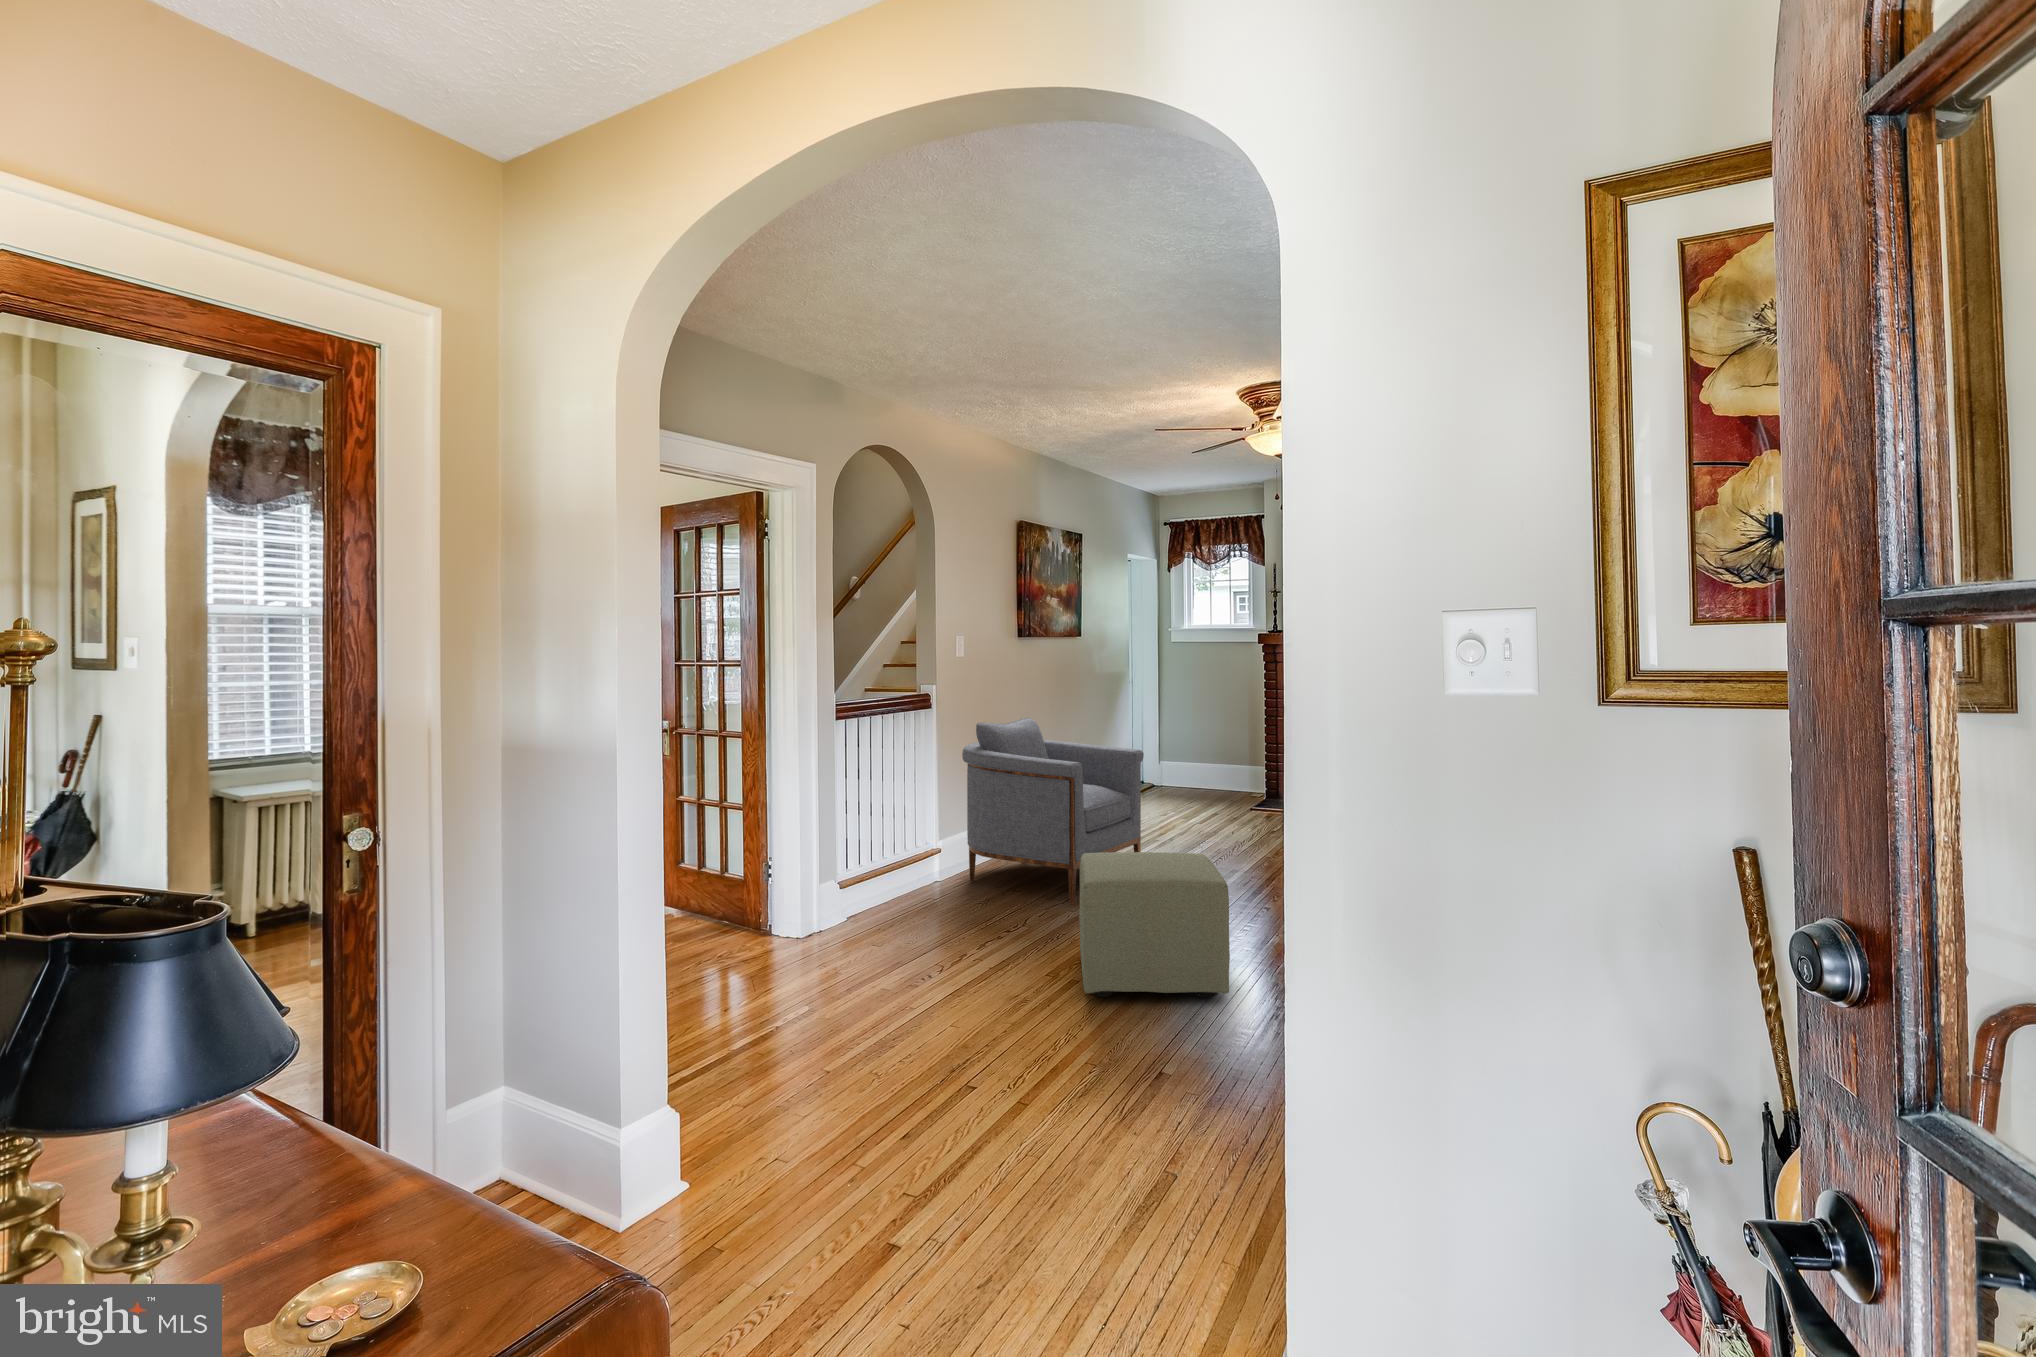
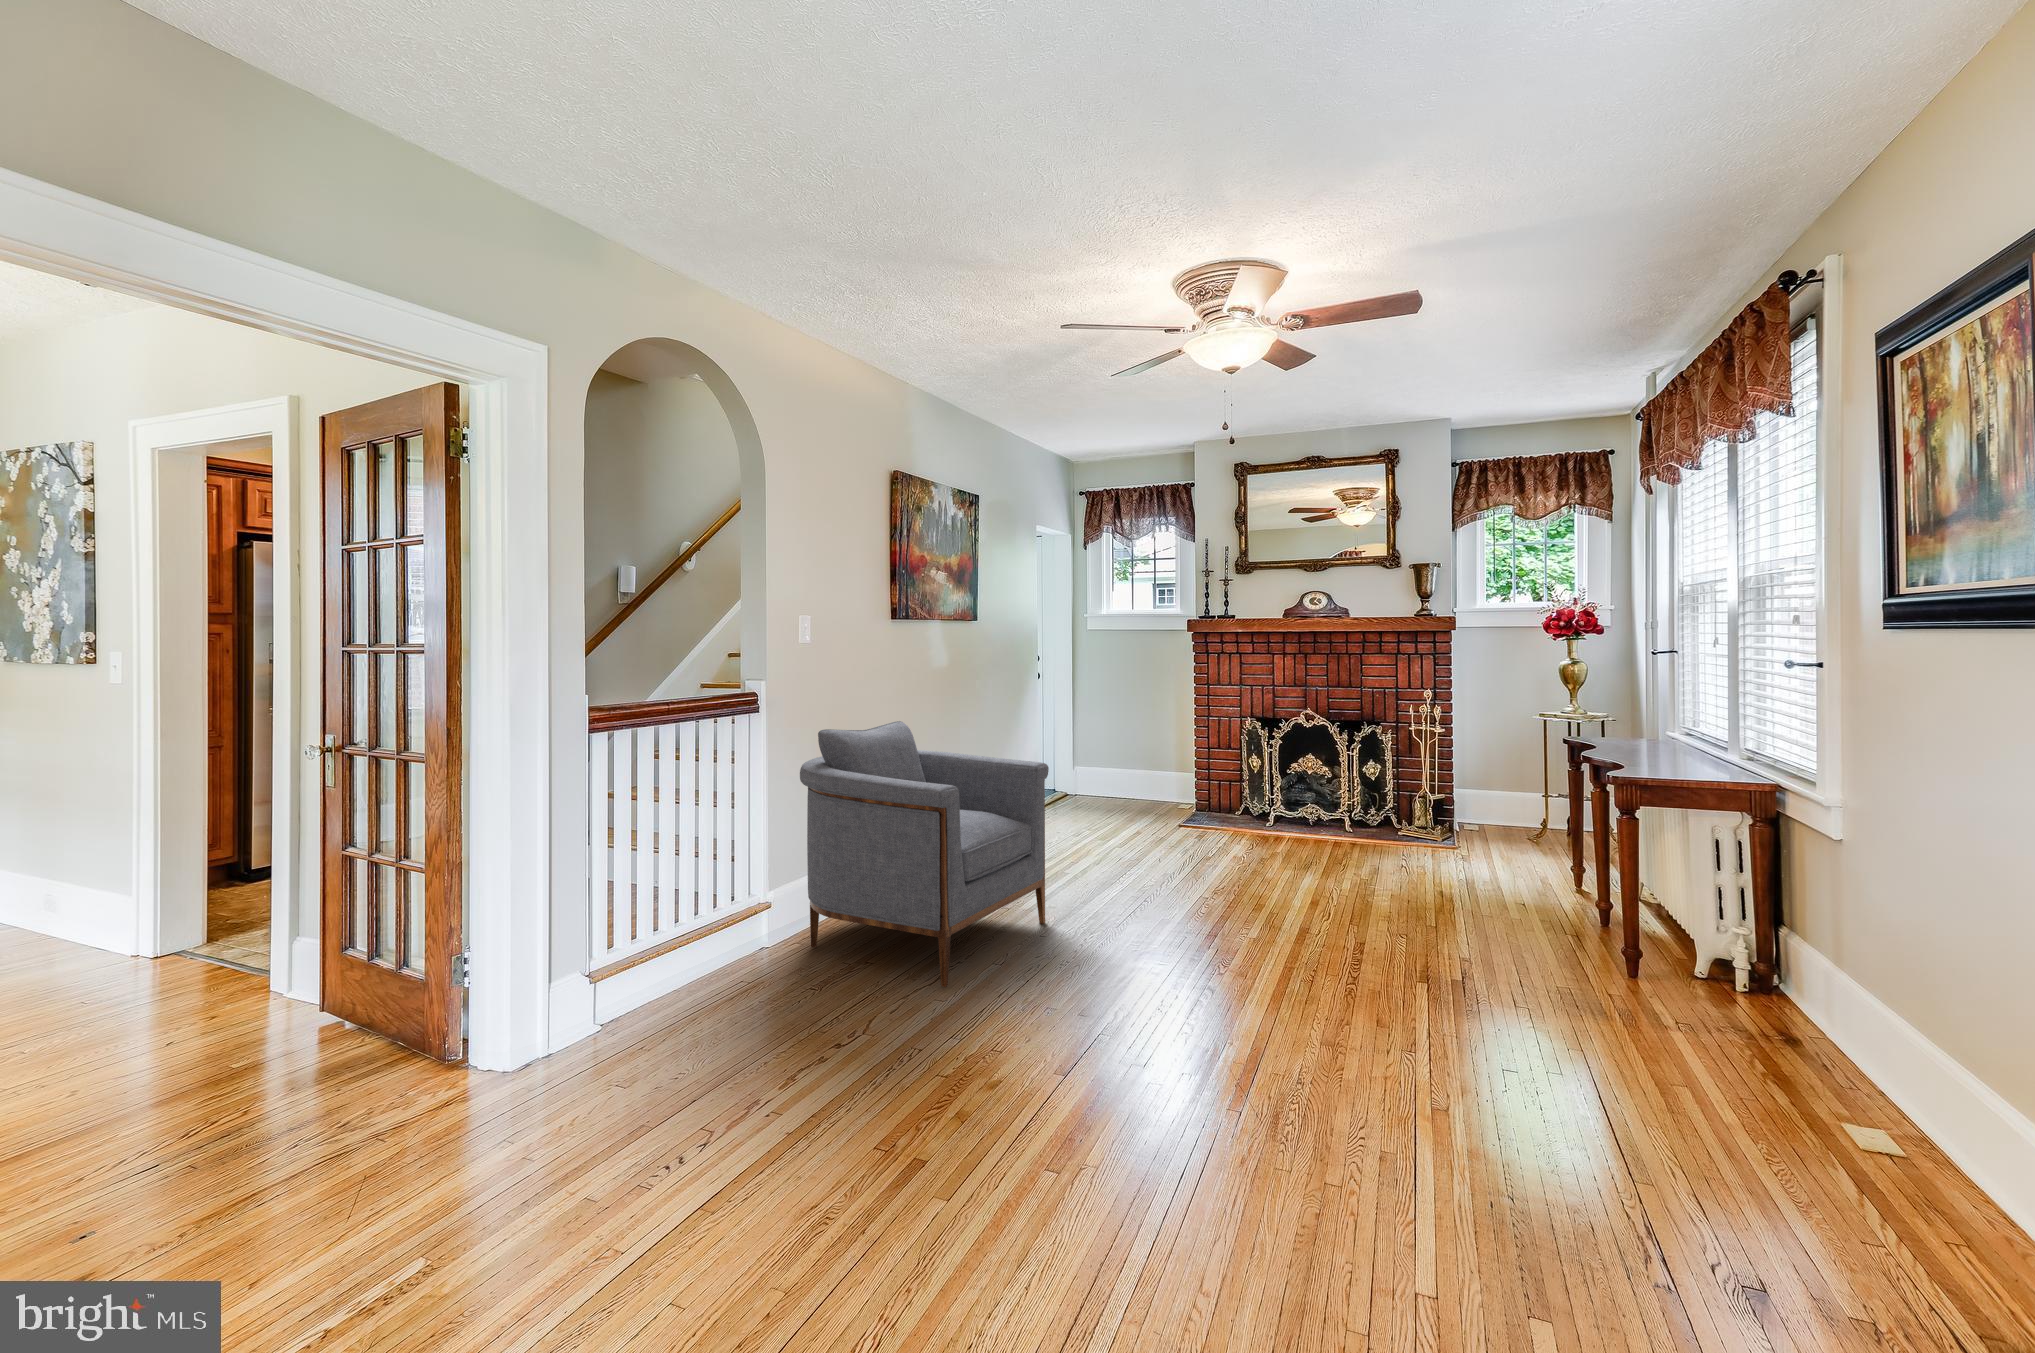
ottoman: present [1079,852,1230,998] -> none [922,936,1177,1214]

